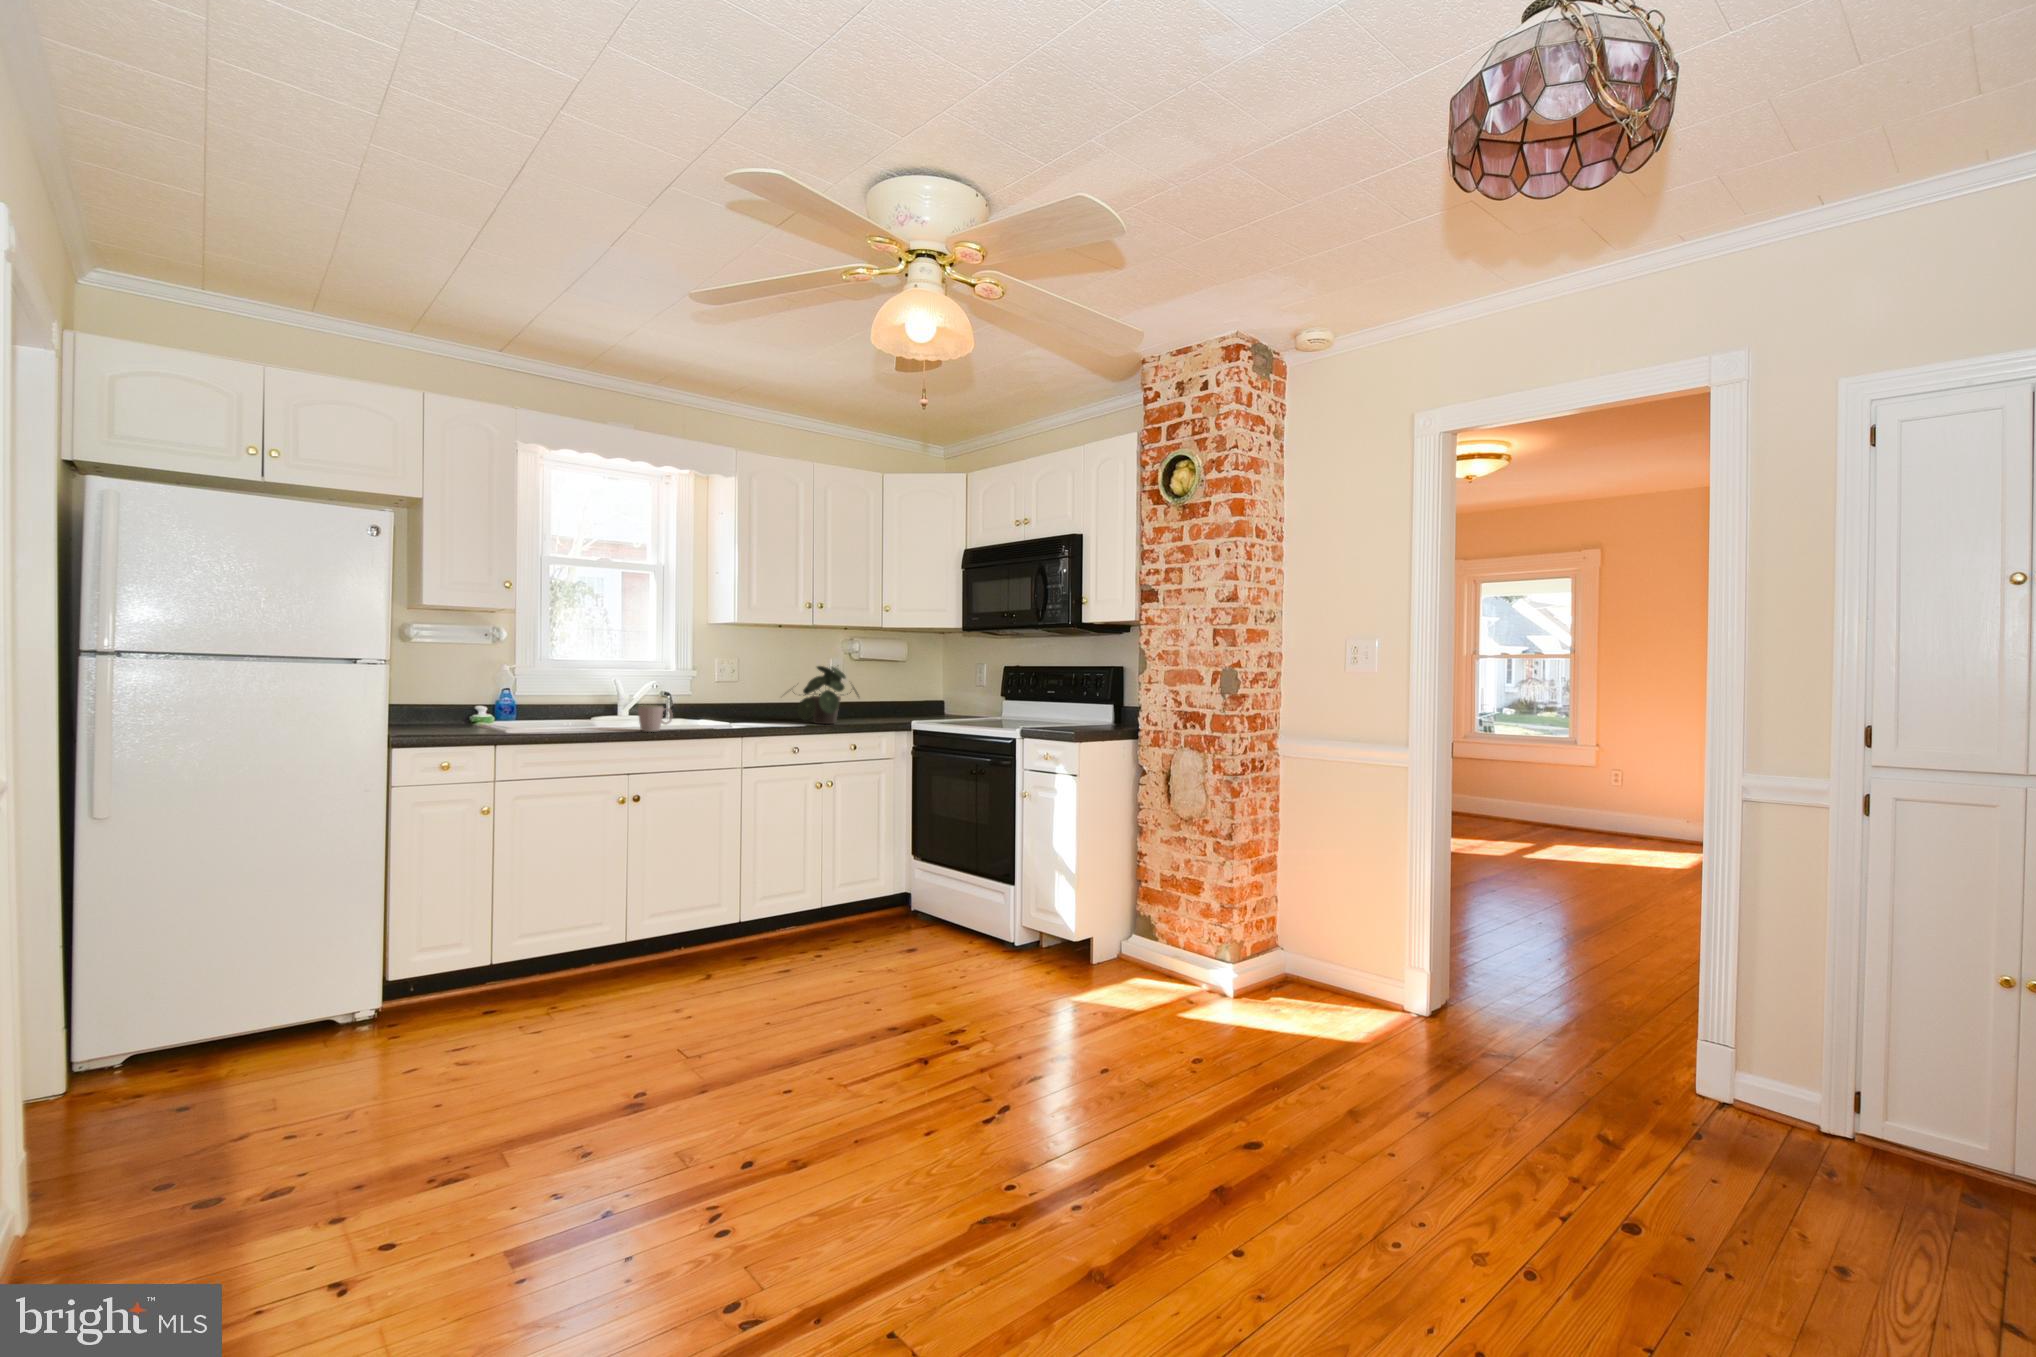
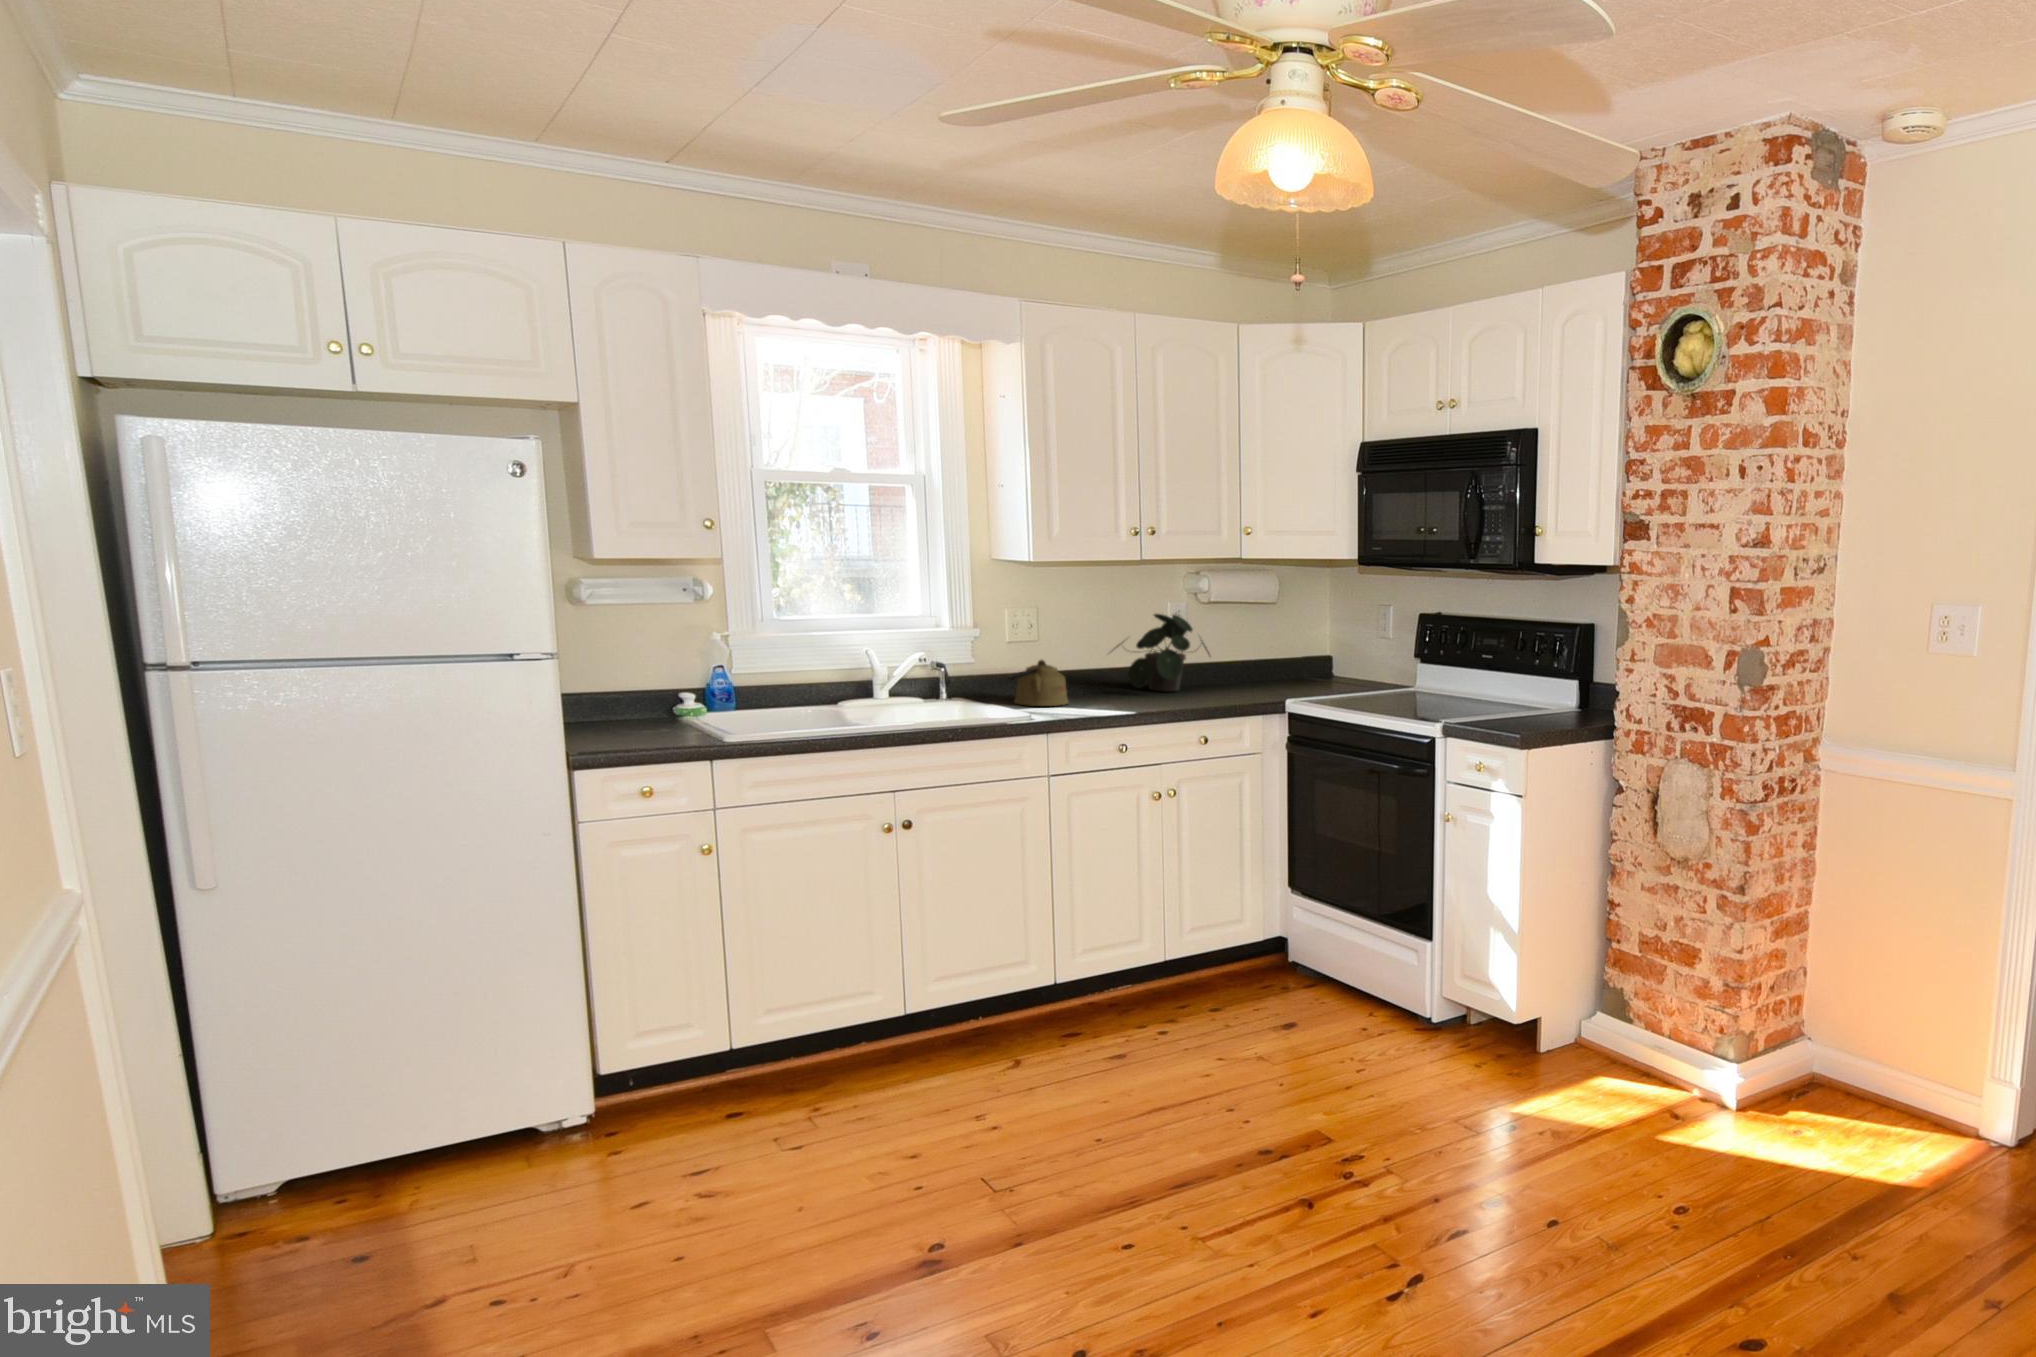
kettle: none [702,696,751,731] -> present [1009,660,1068,706]
mug: present [638,705,673,732] -> none [933,673,974,707]

